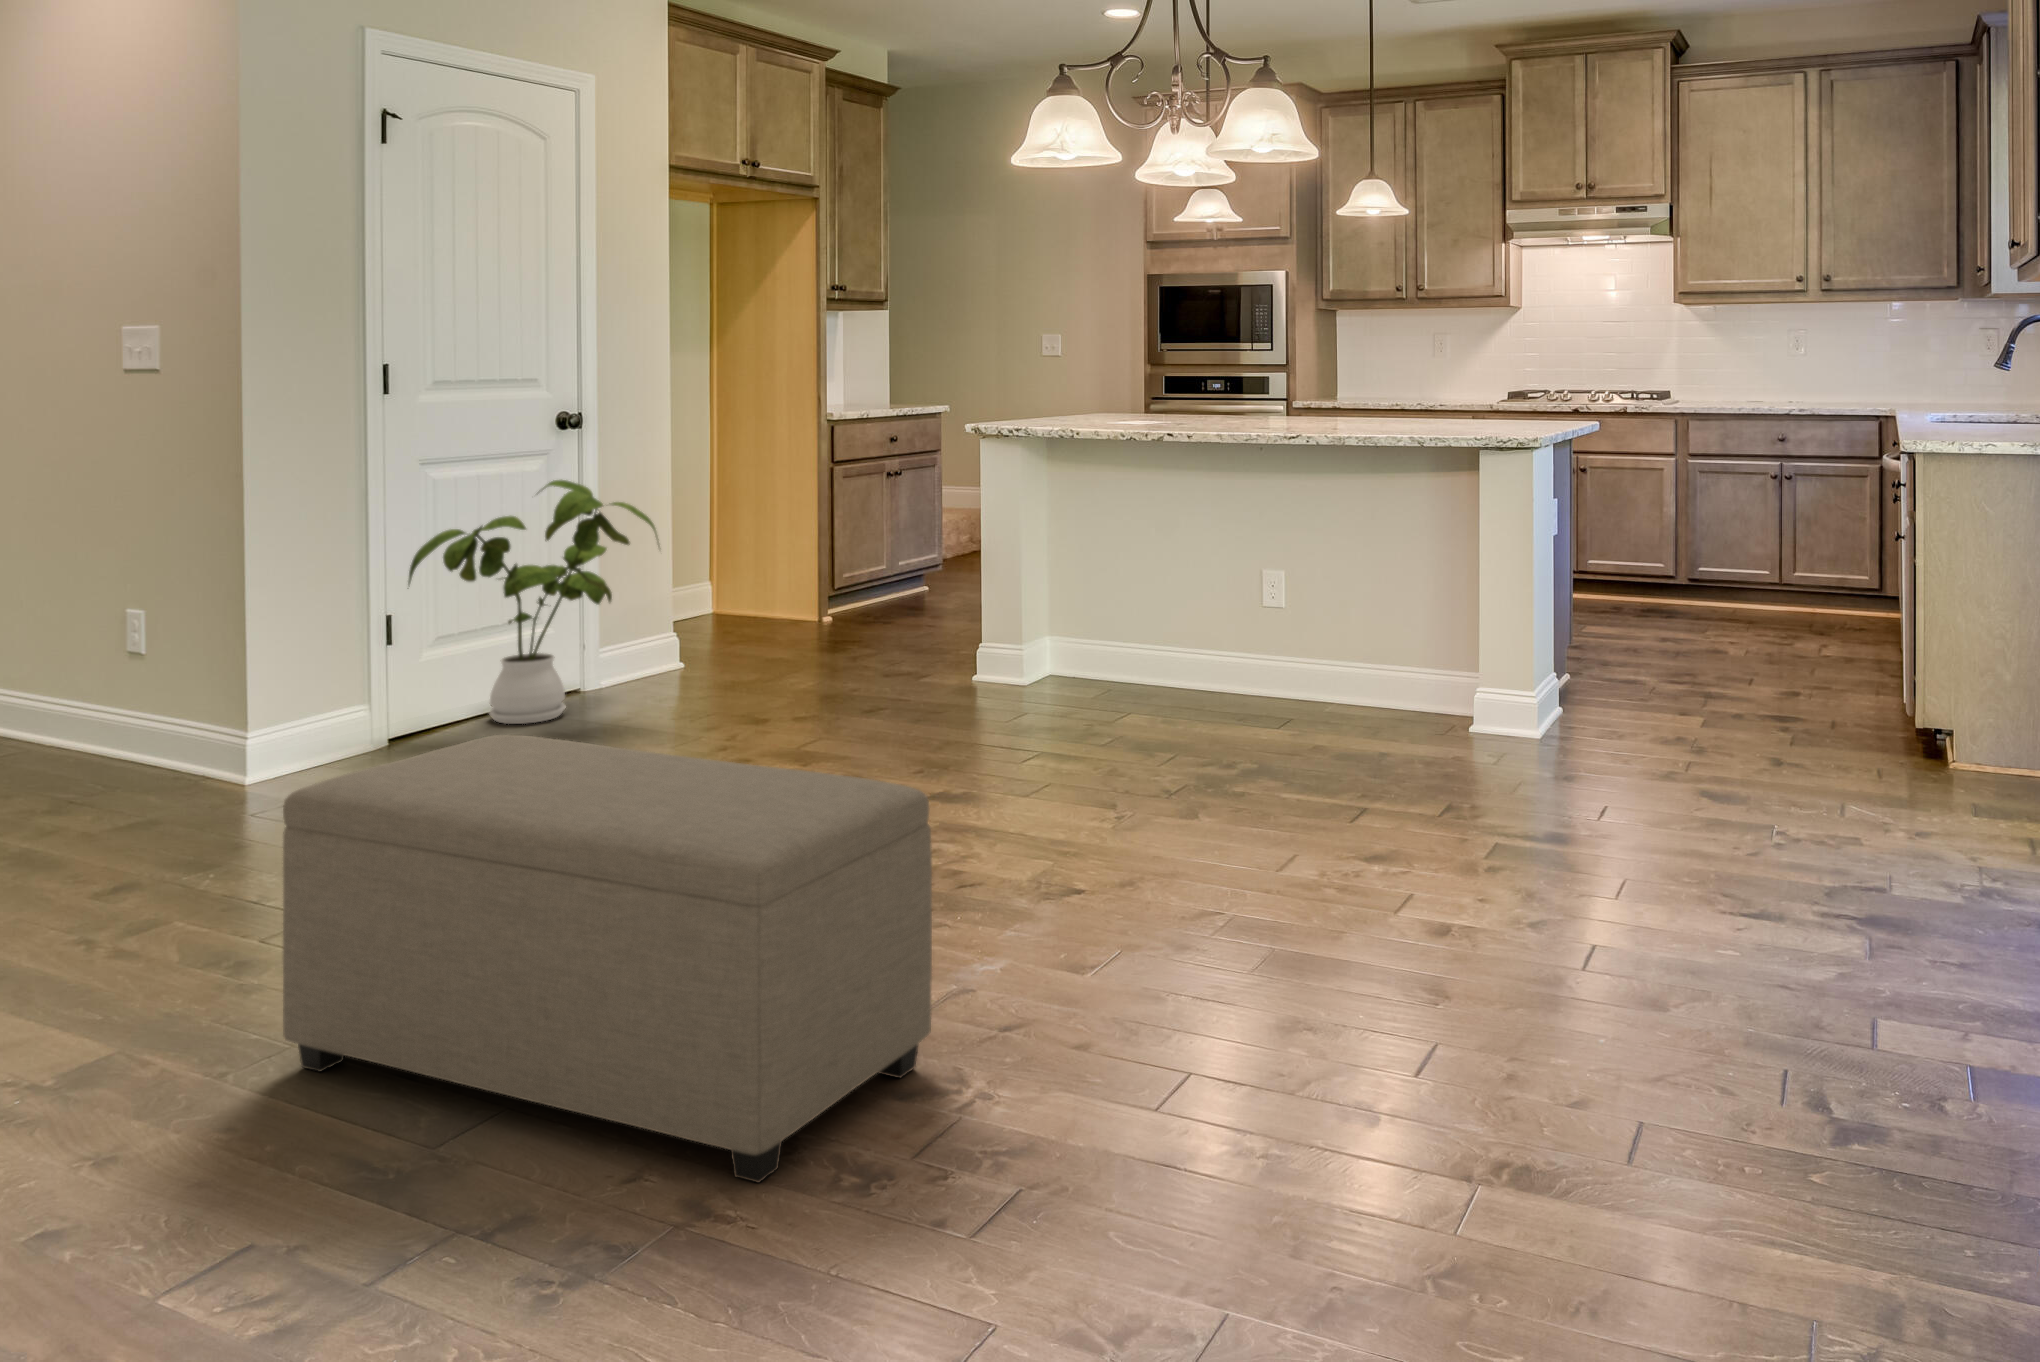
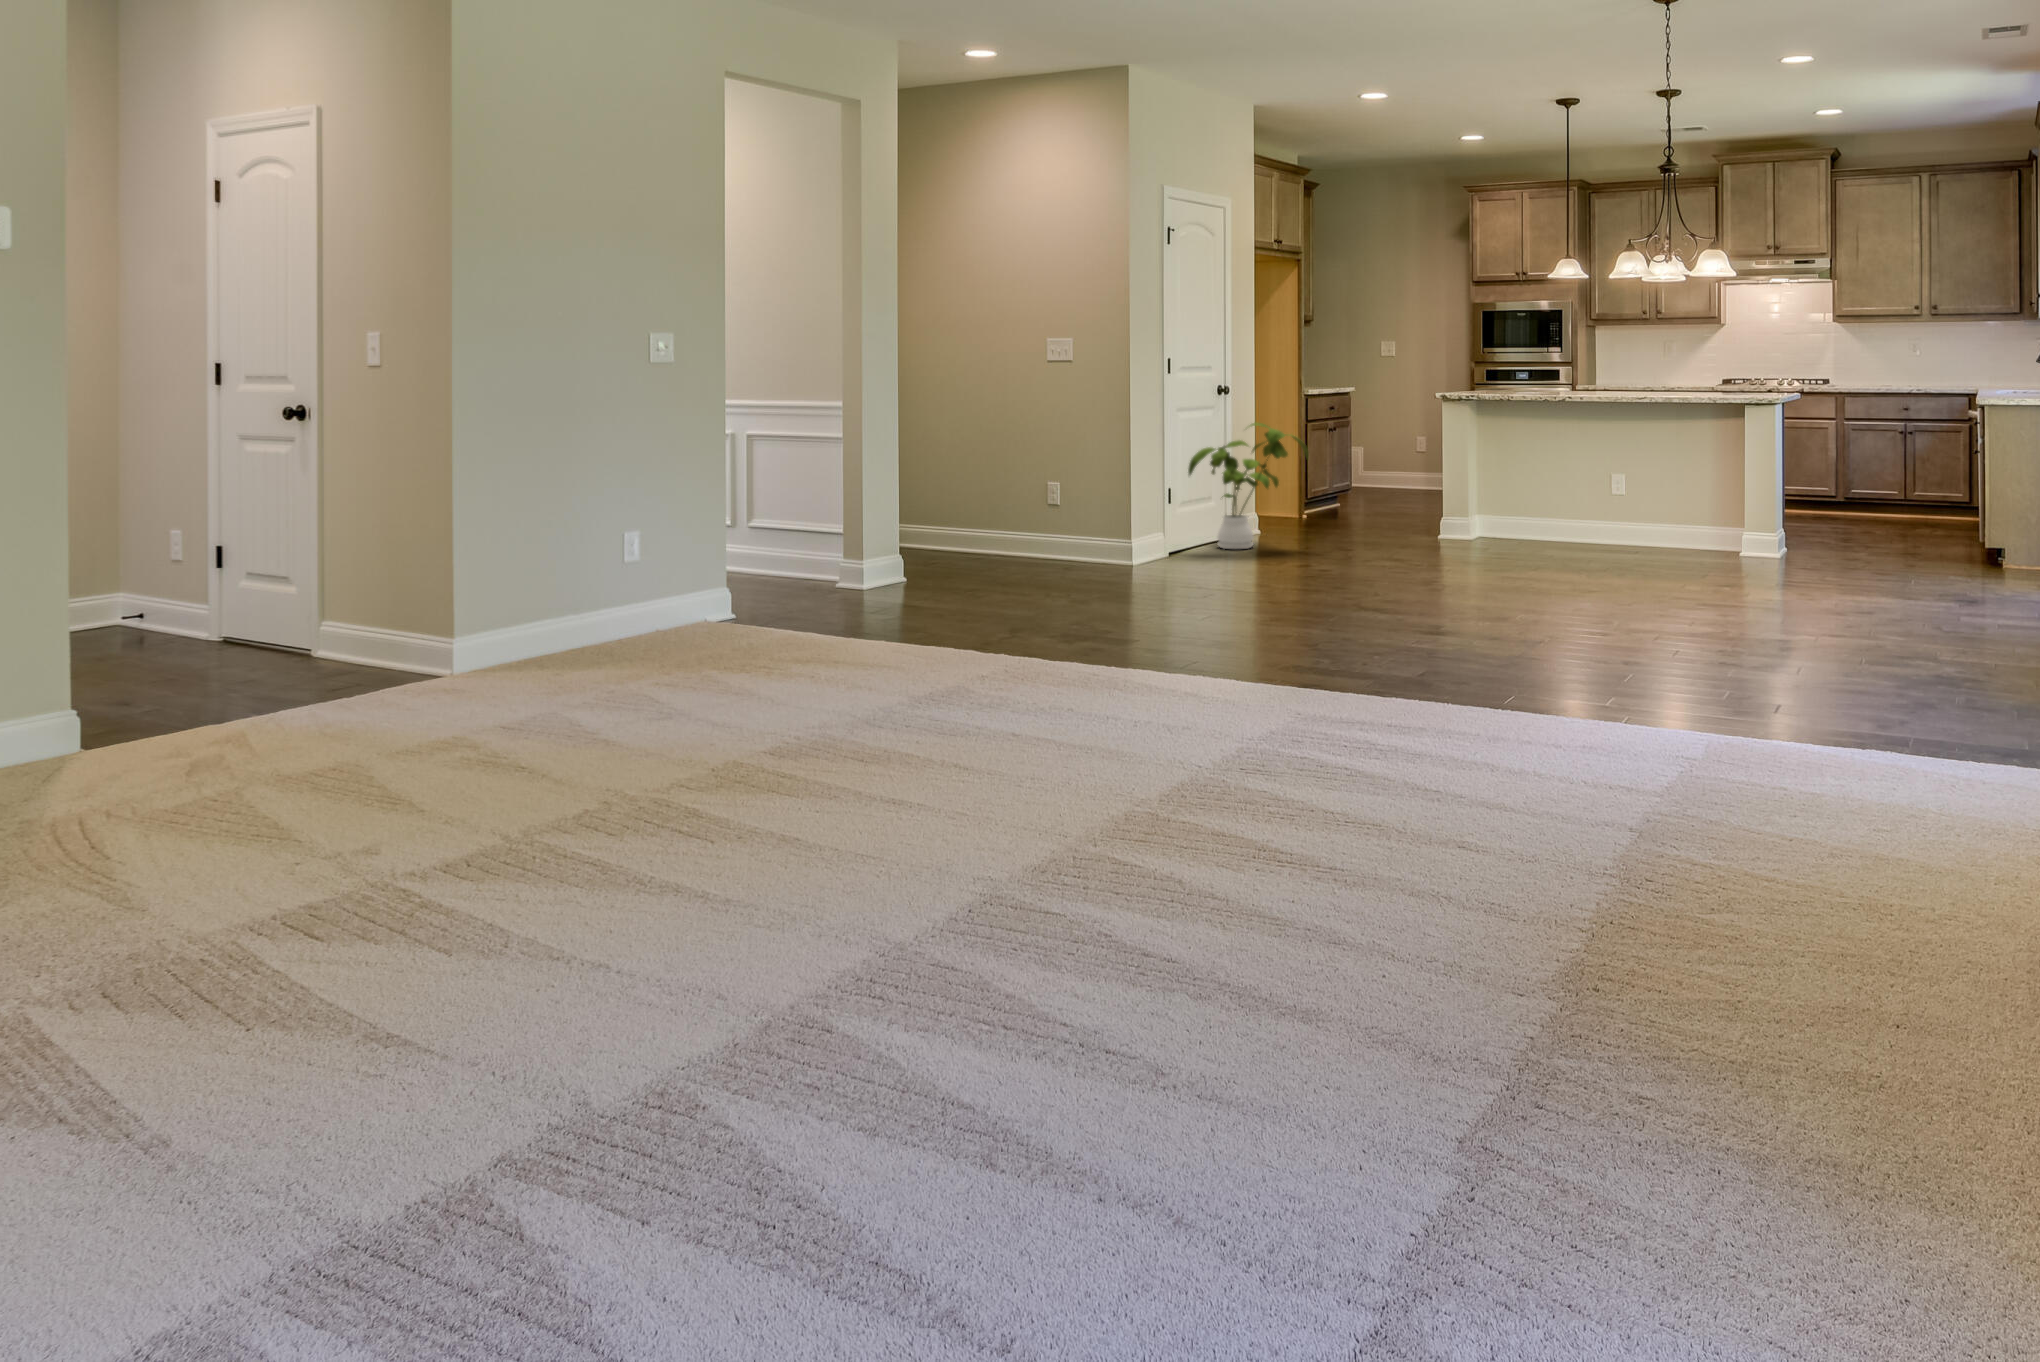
ottoman: present [283,735,932,1182] -> none [1363,509,1602,637]

